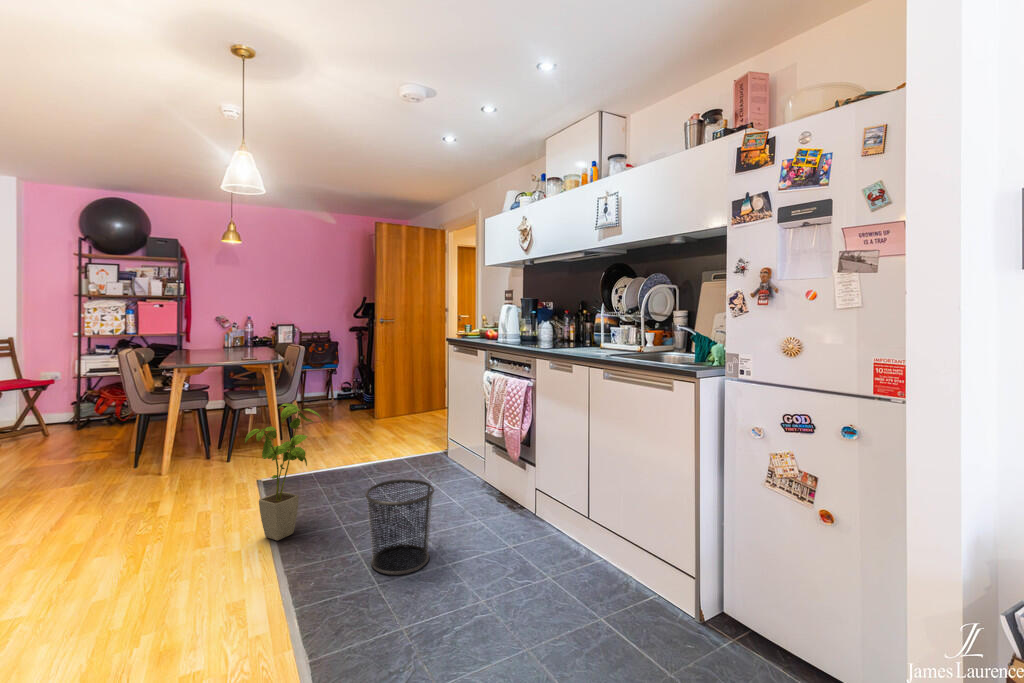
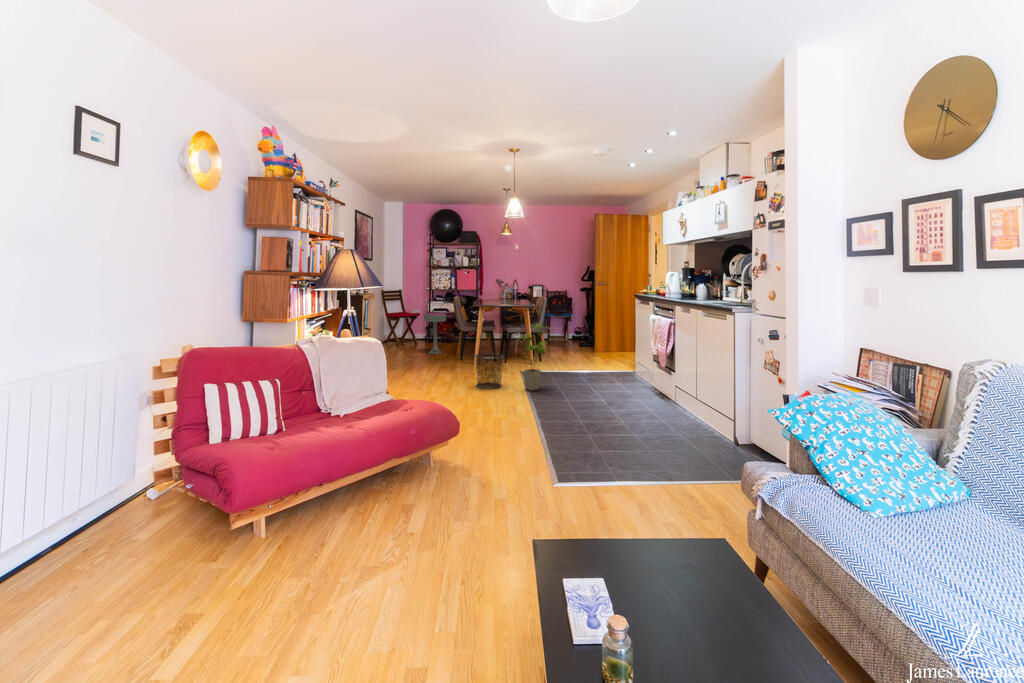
bar stool: none [48,378,103,457] -> present [424,313,446,354]
waste bin: present [365,479,434,575] -> present [475,353,503,389]

